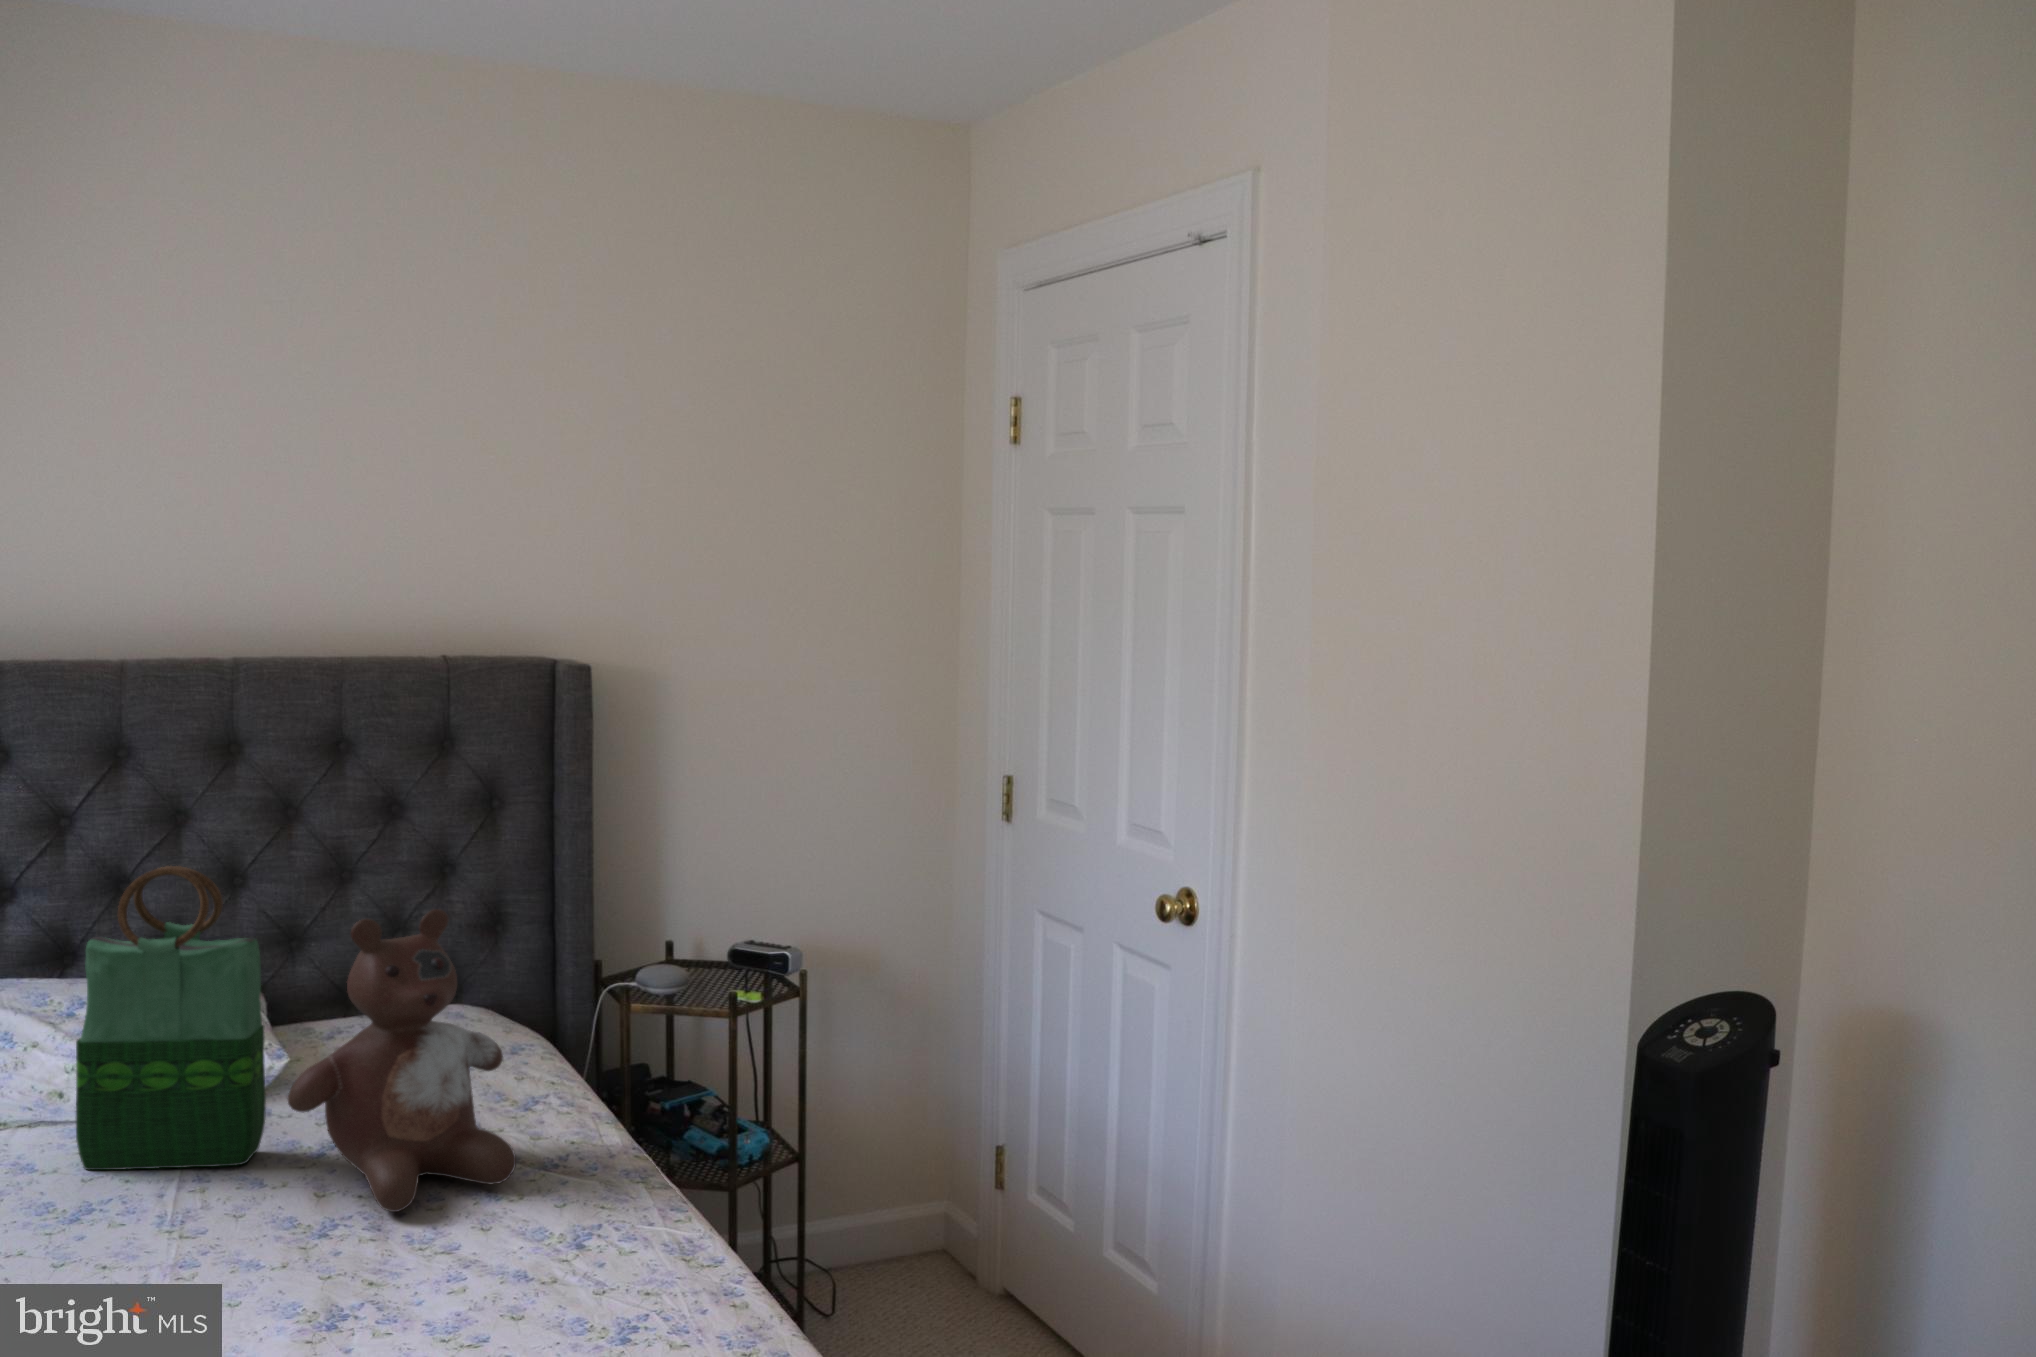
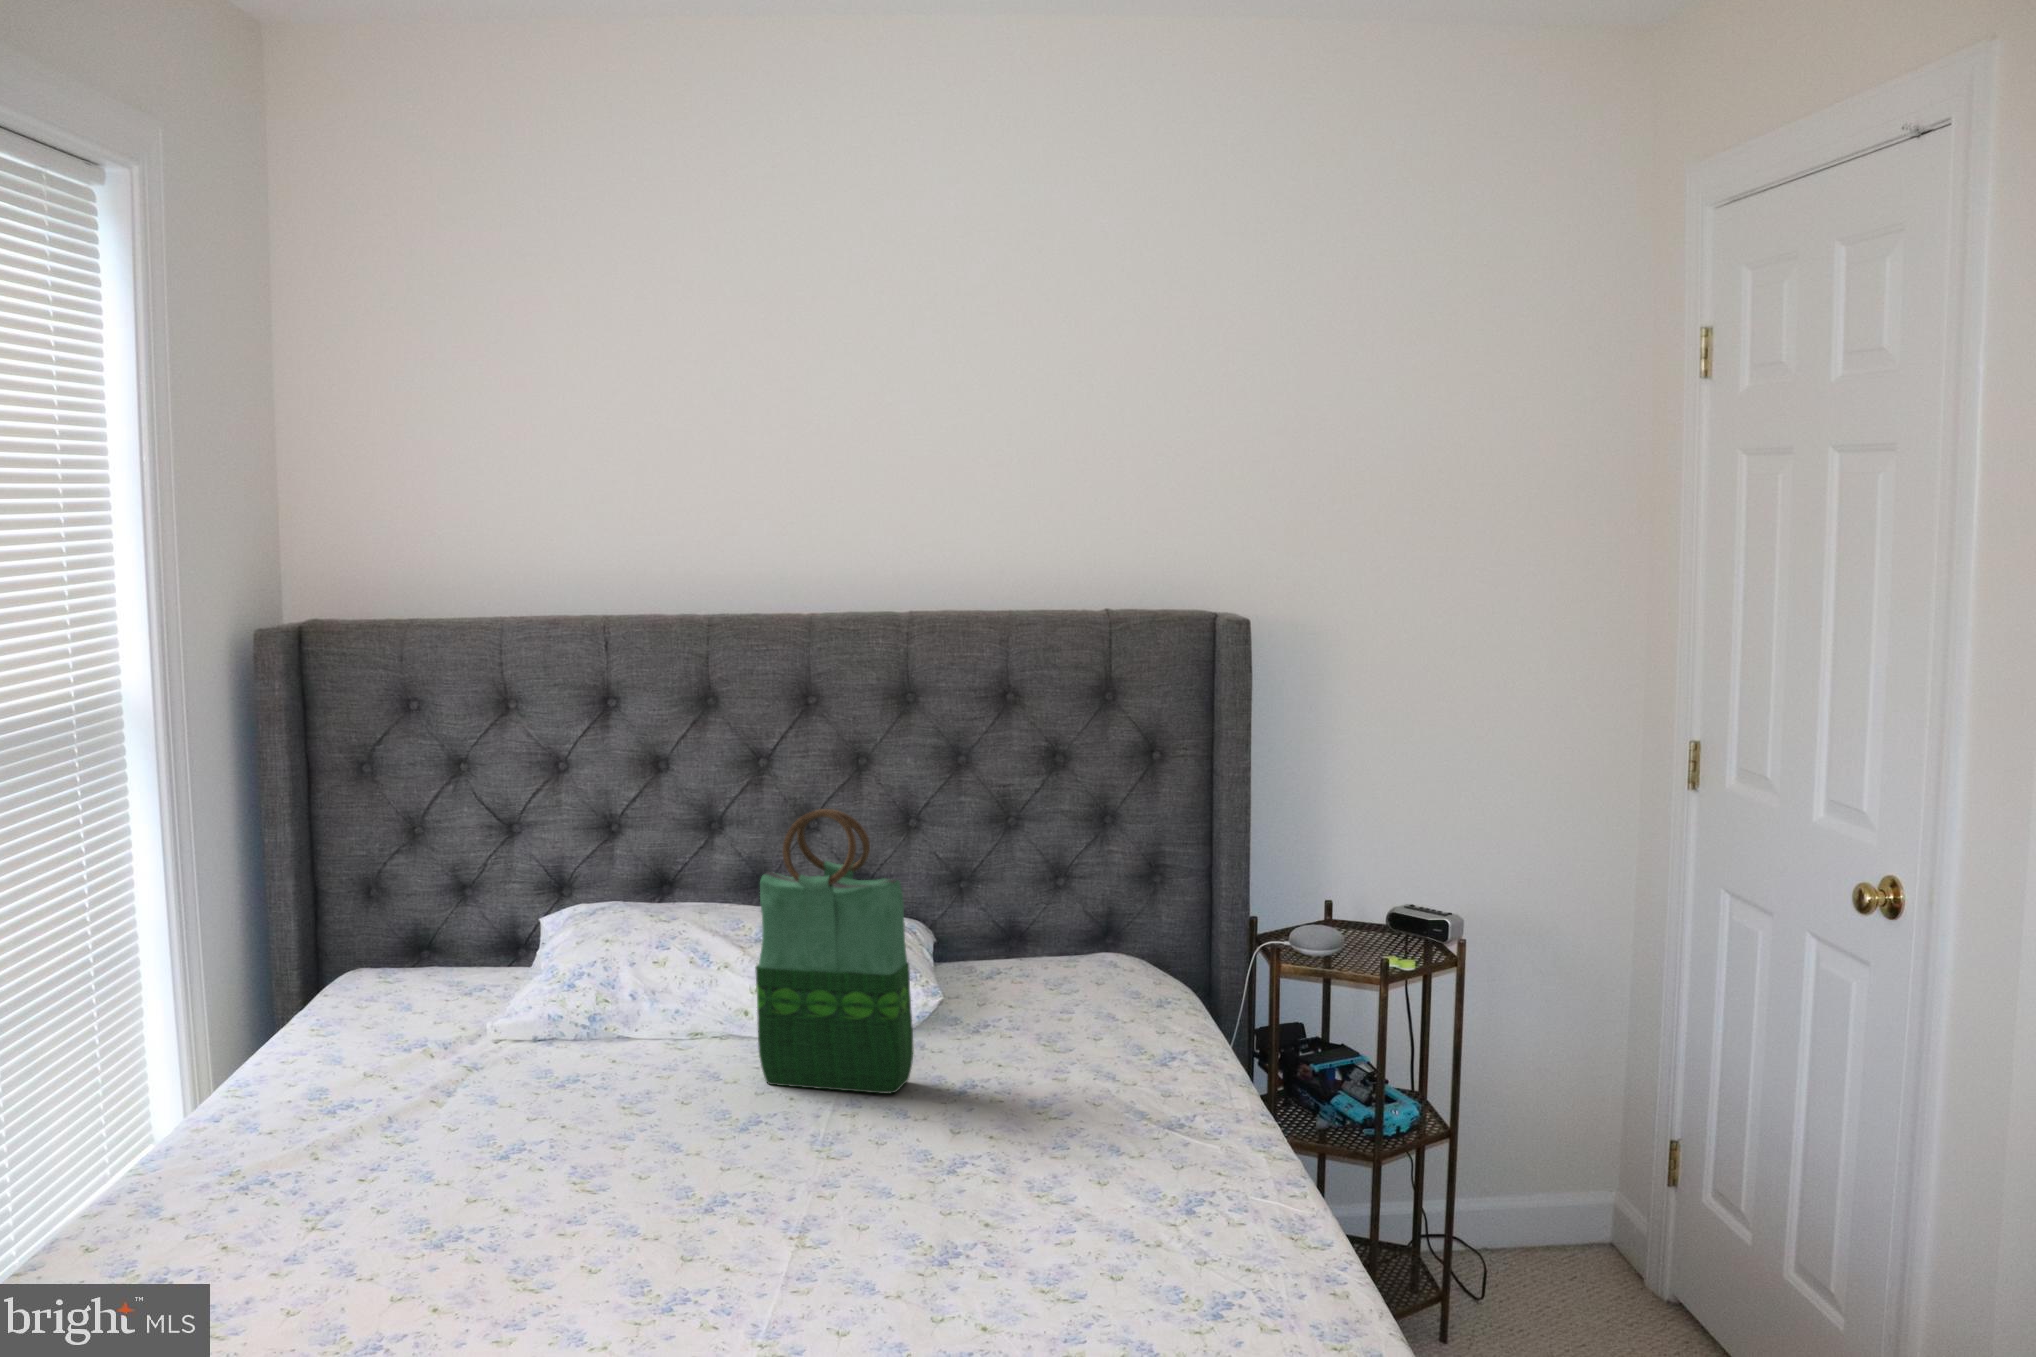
stuffed bear: present [288,909,516,1212] -> none [924,858,1134,1155]

